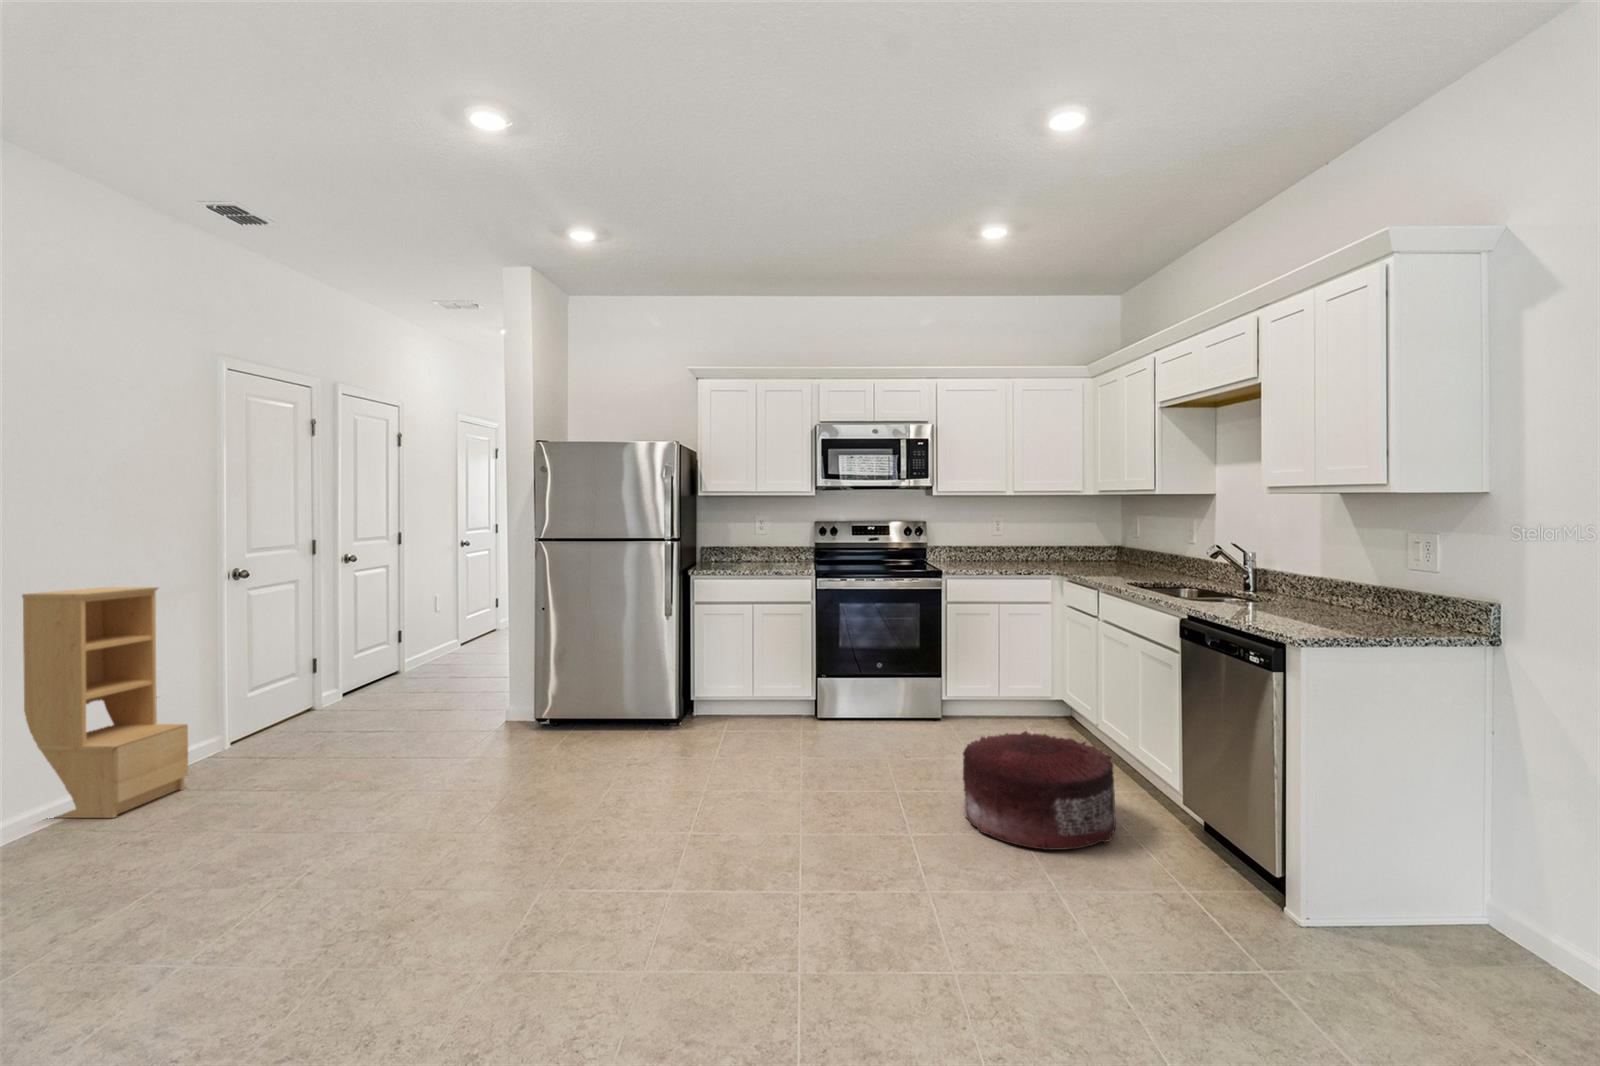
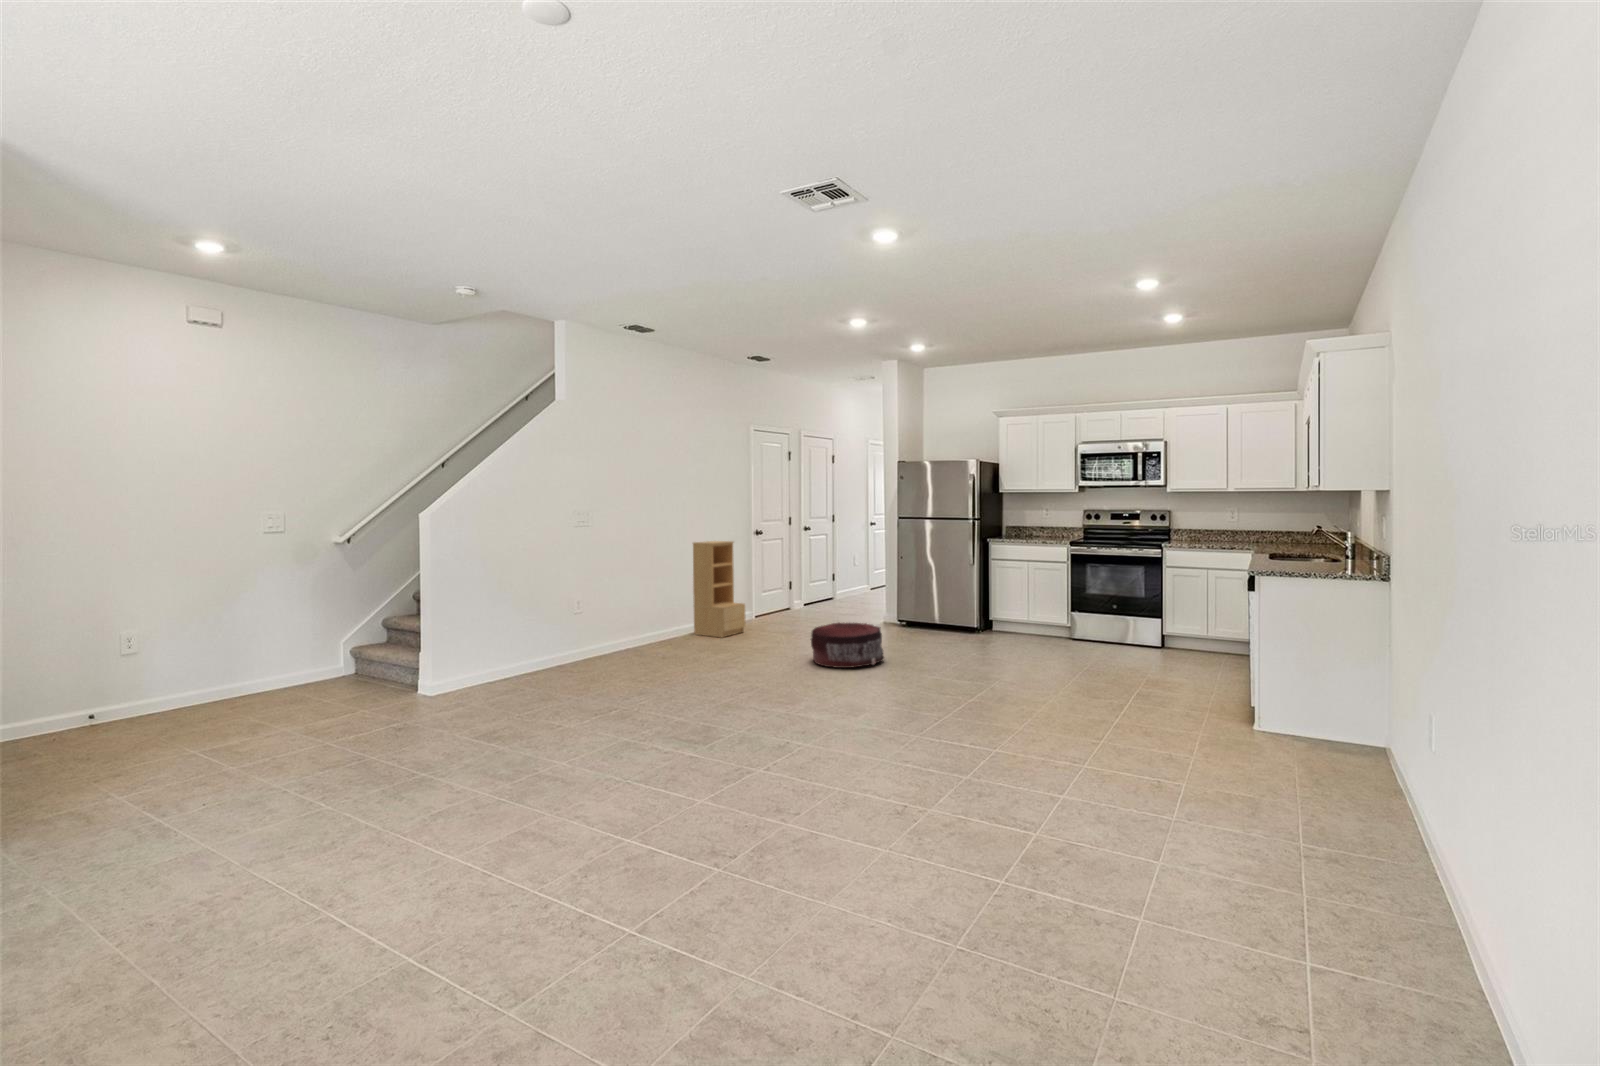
pouf: present [963,731,1116,850] -> present [811,623,884,668]

